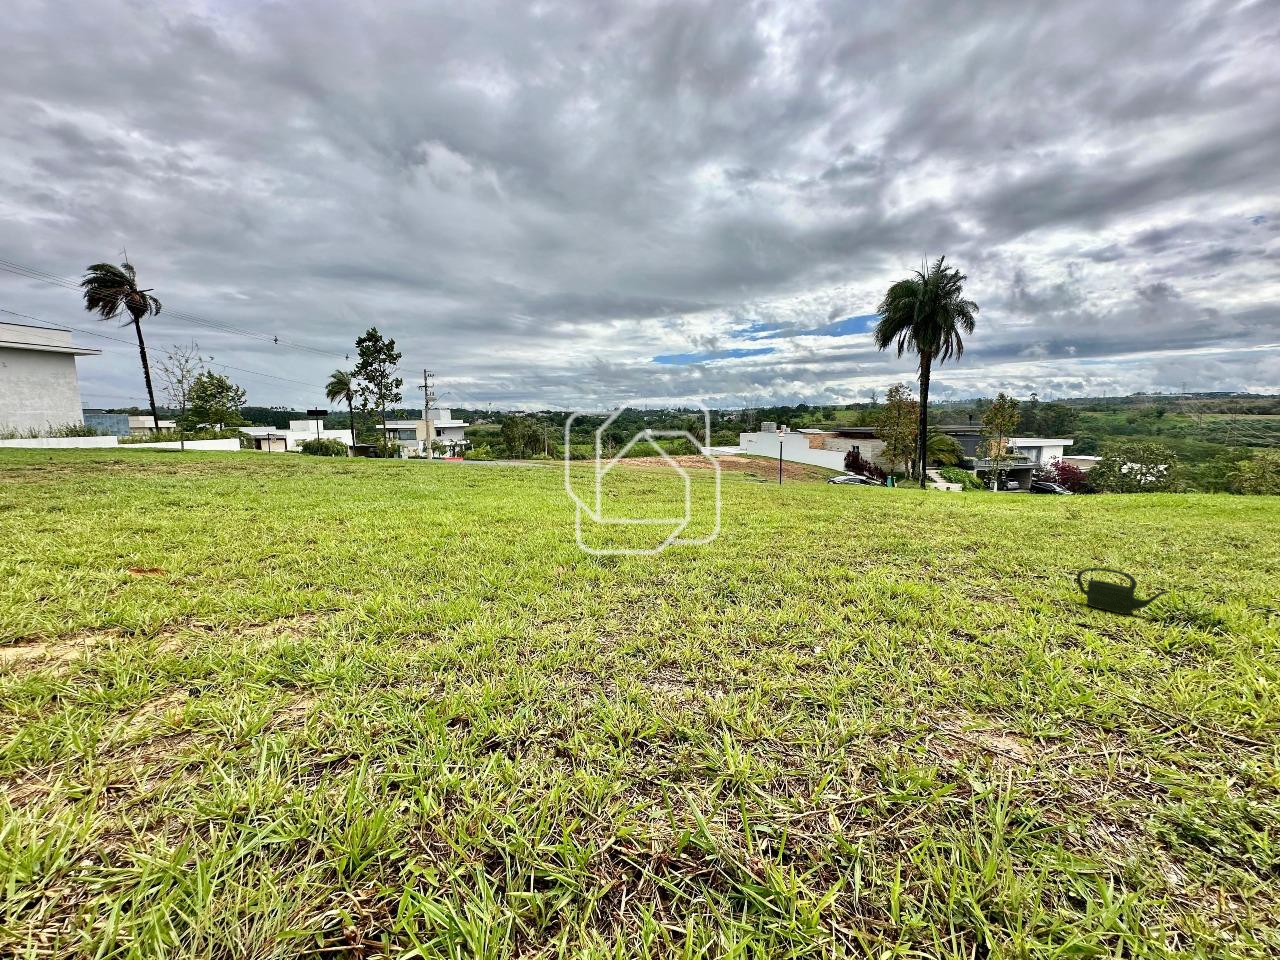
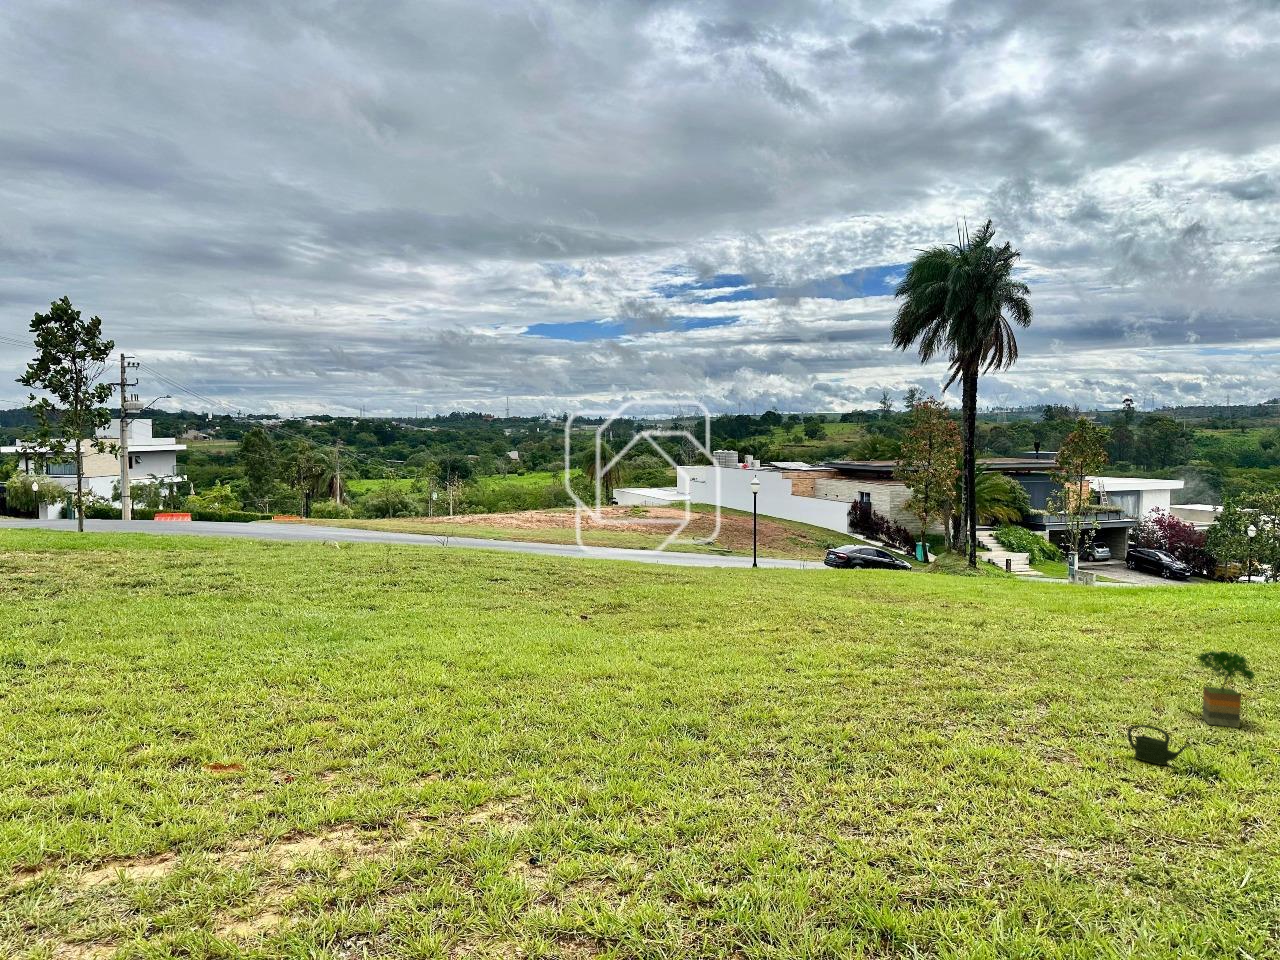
potted tree: none [1150,498,1235,580] -> present [1197,651,1255,727]

